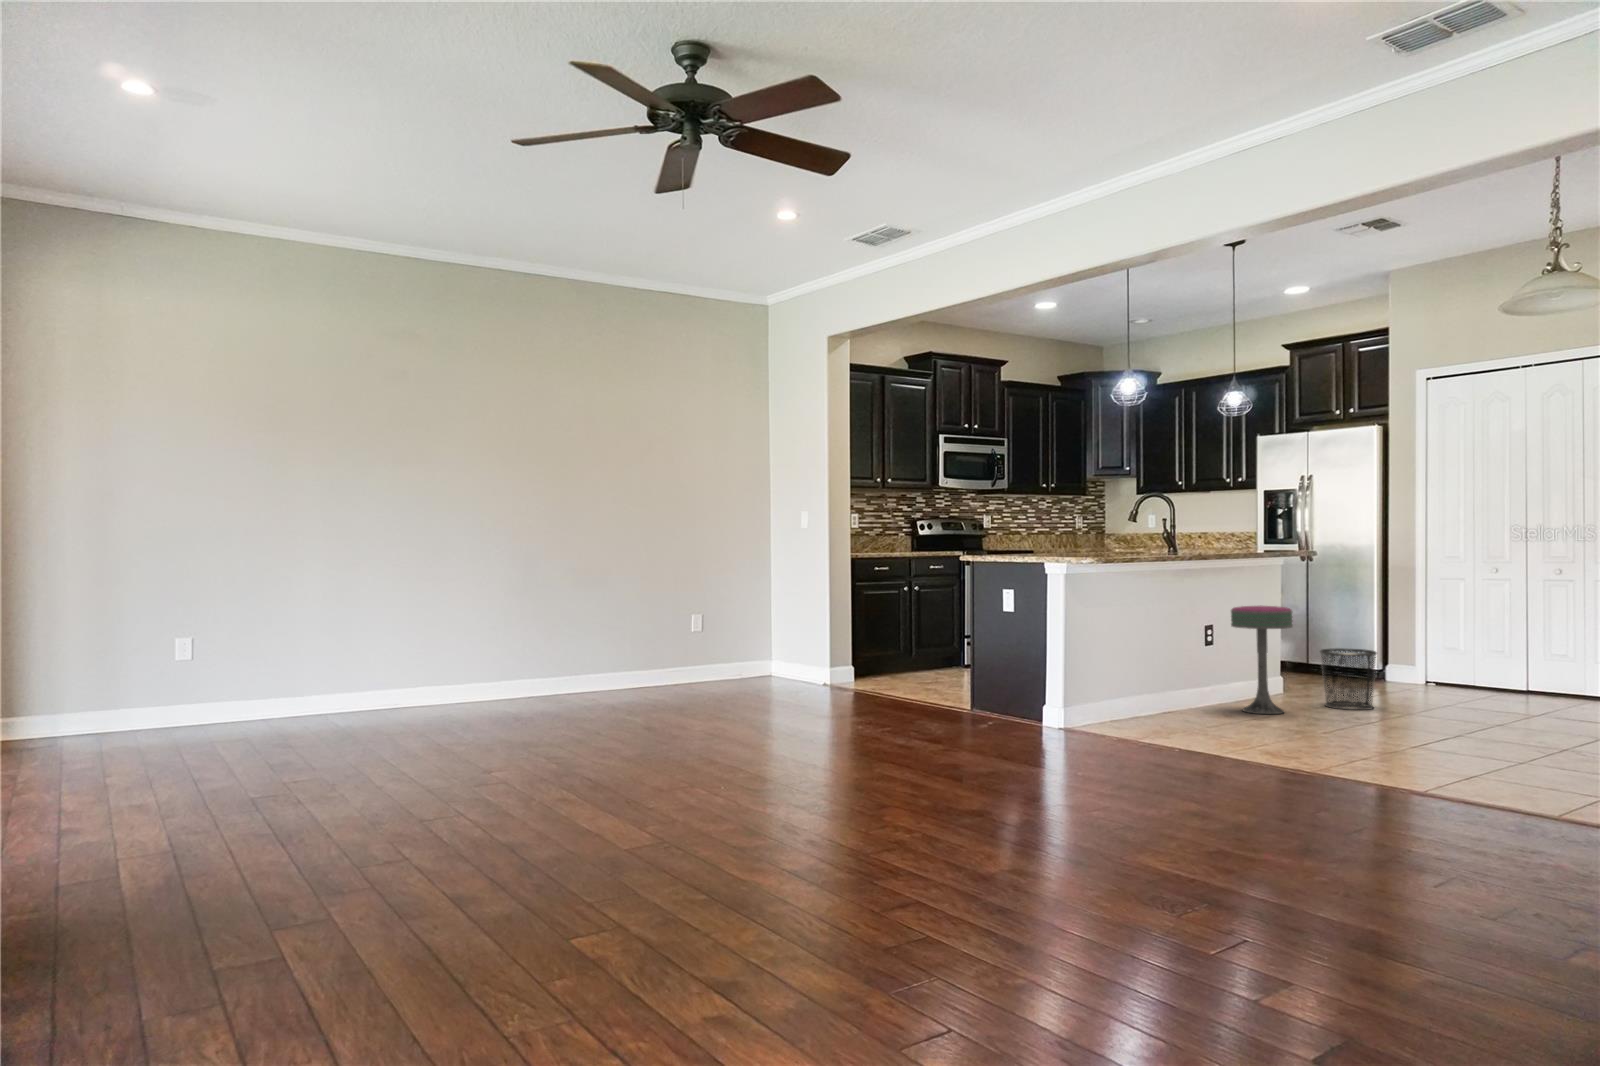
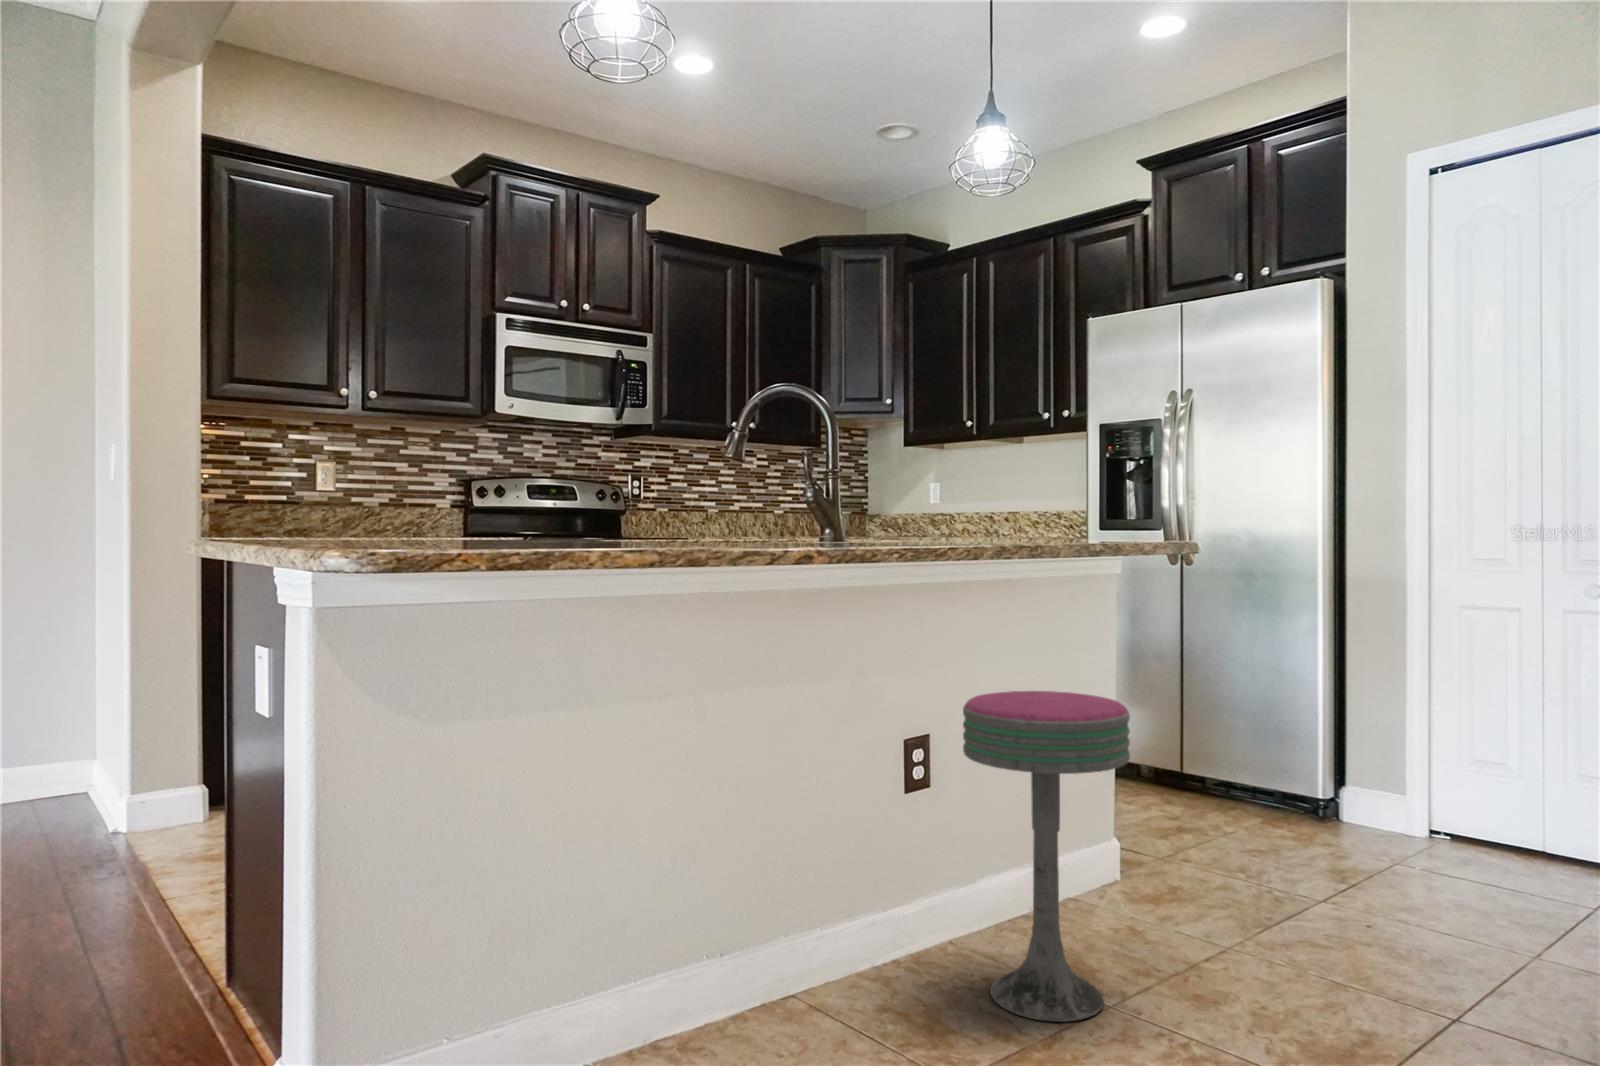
trash can: present [1320,648,1377,710] -> none [1203,792,1355,979]

